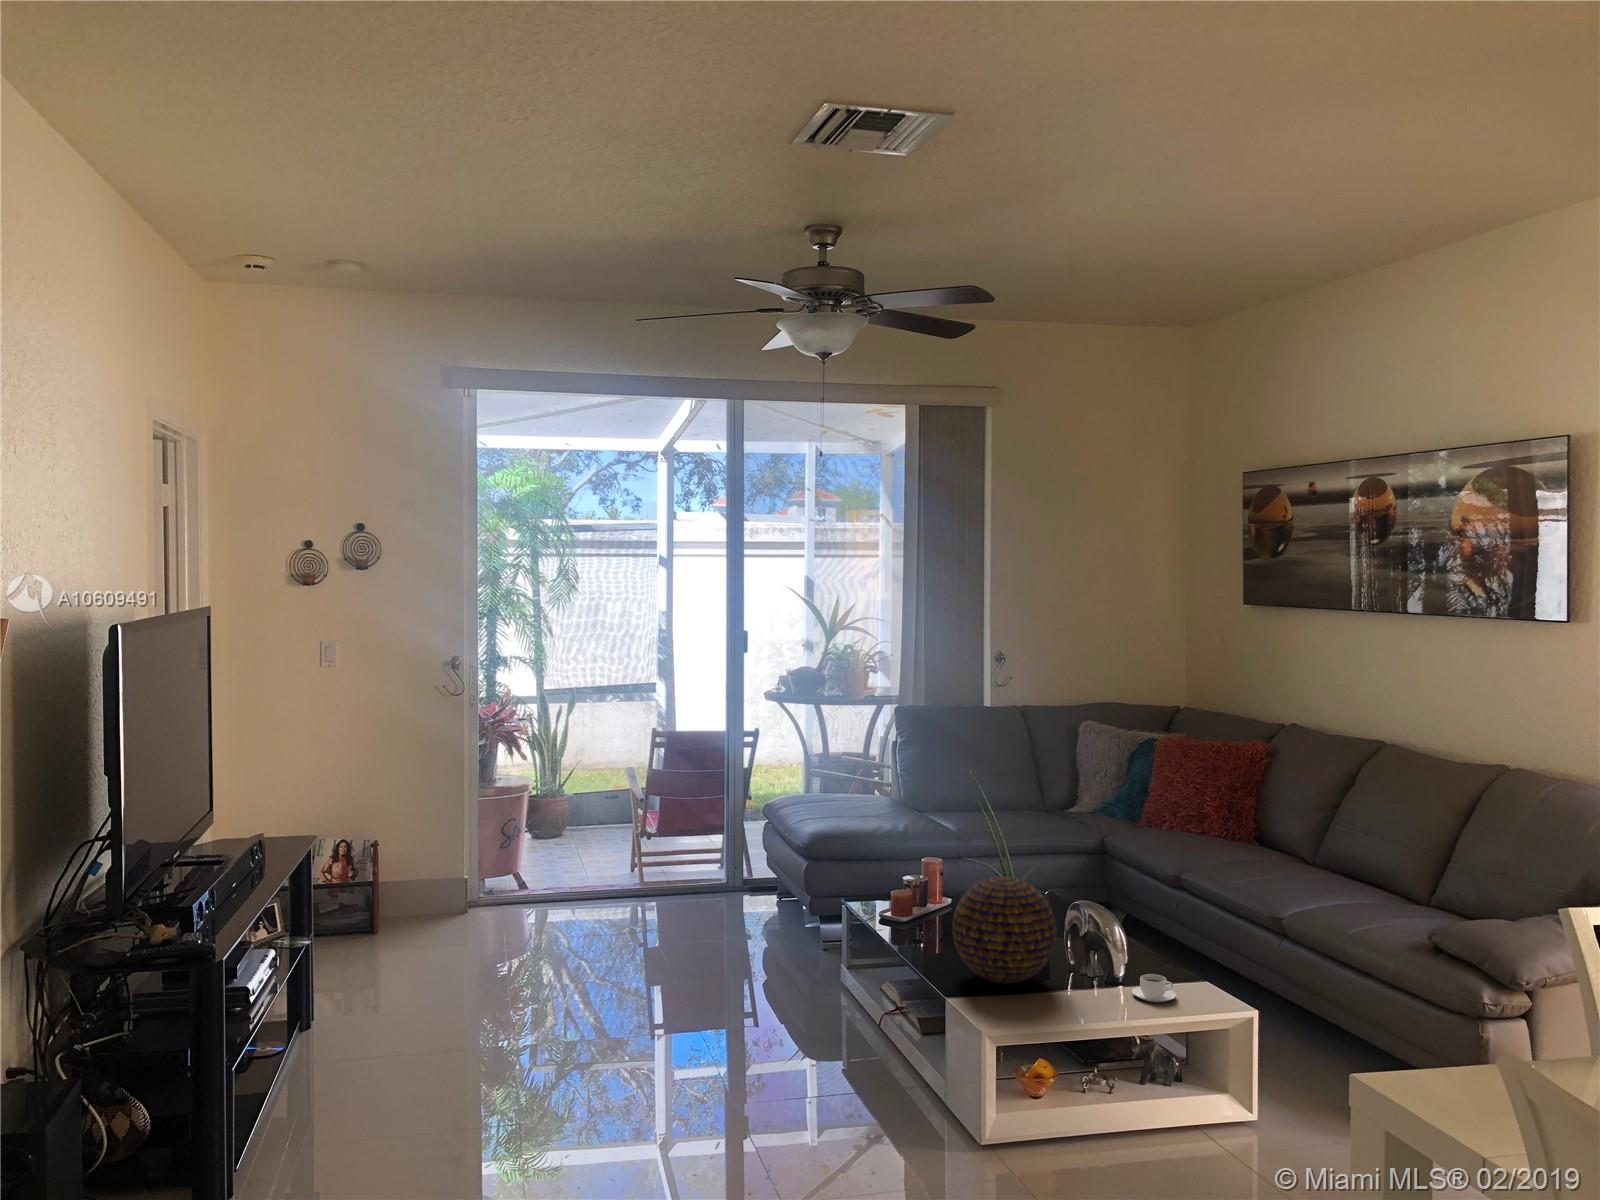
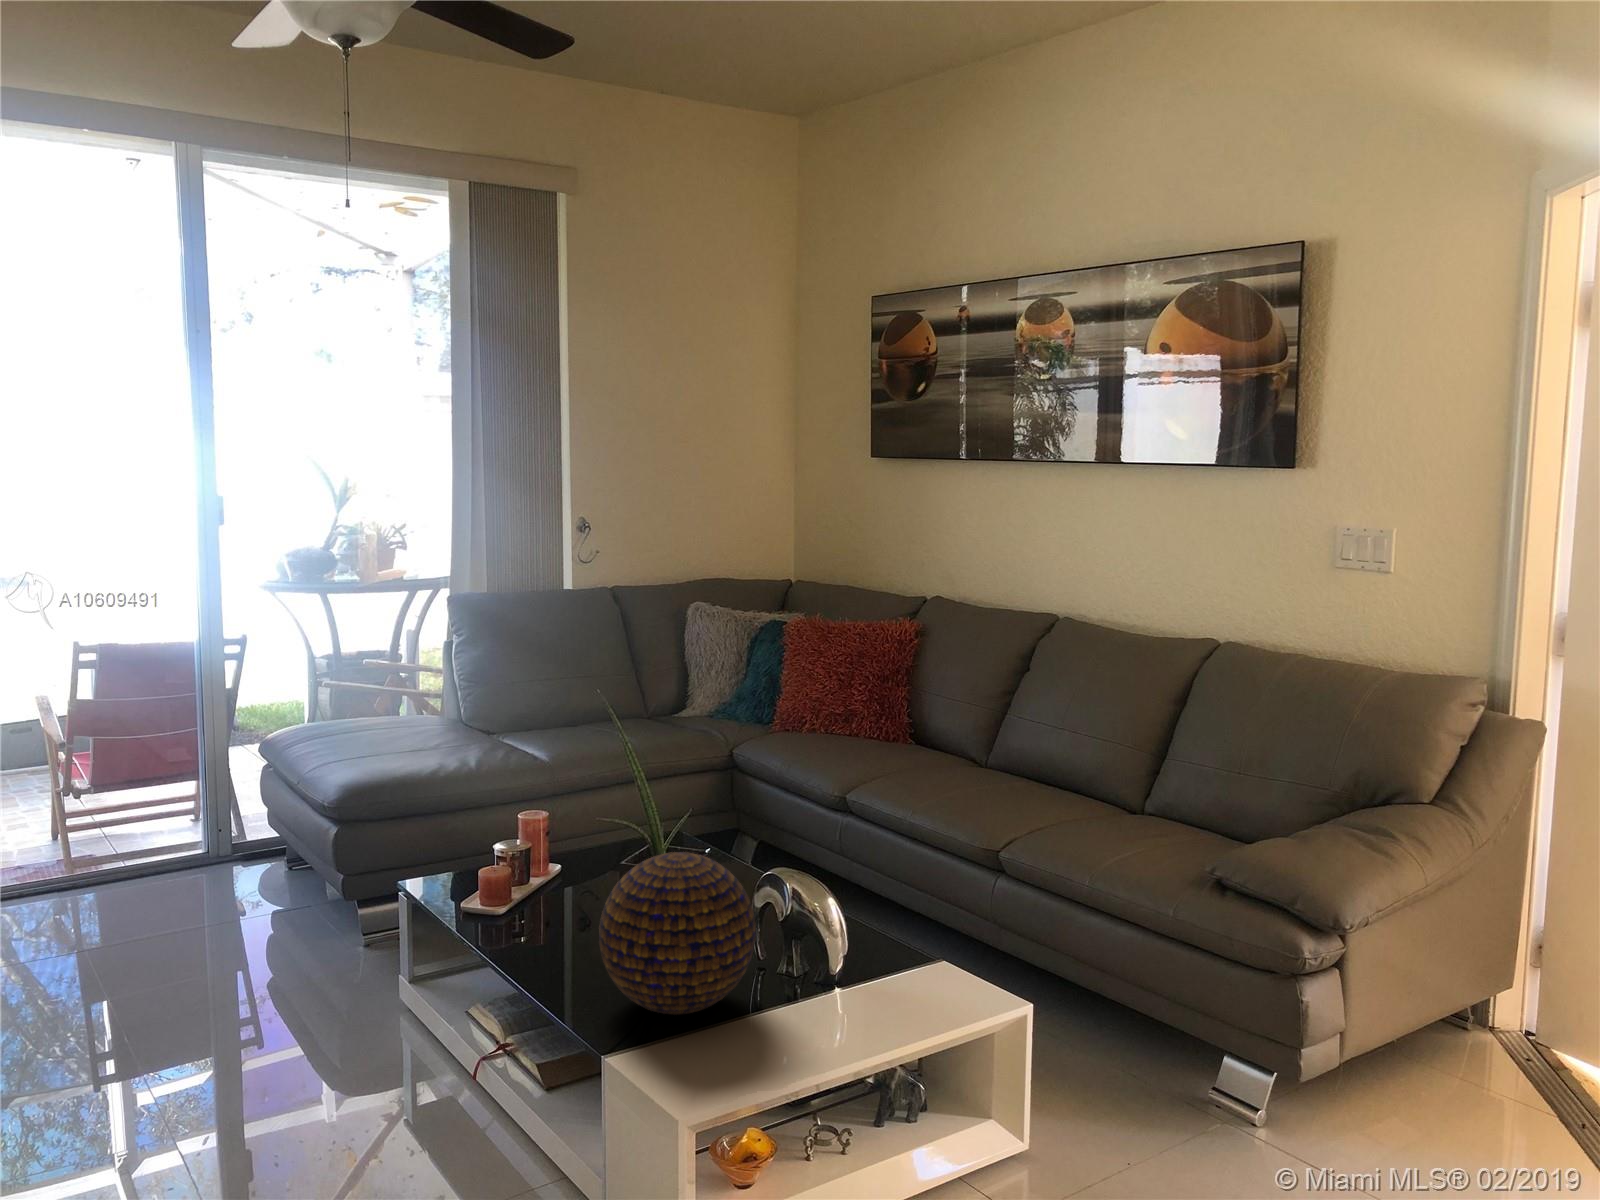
coffee cup: present [1132,974,1176,1002] -> none [860,967,921,1009]

